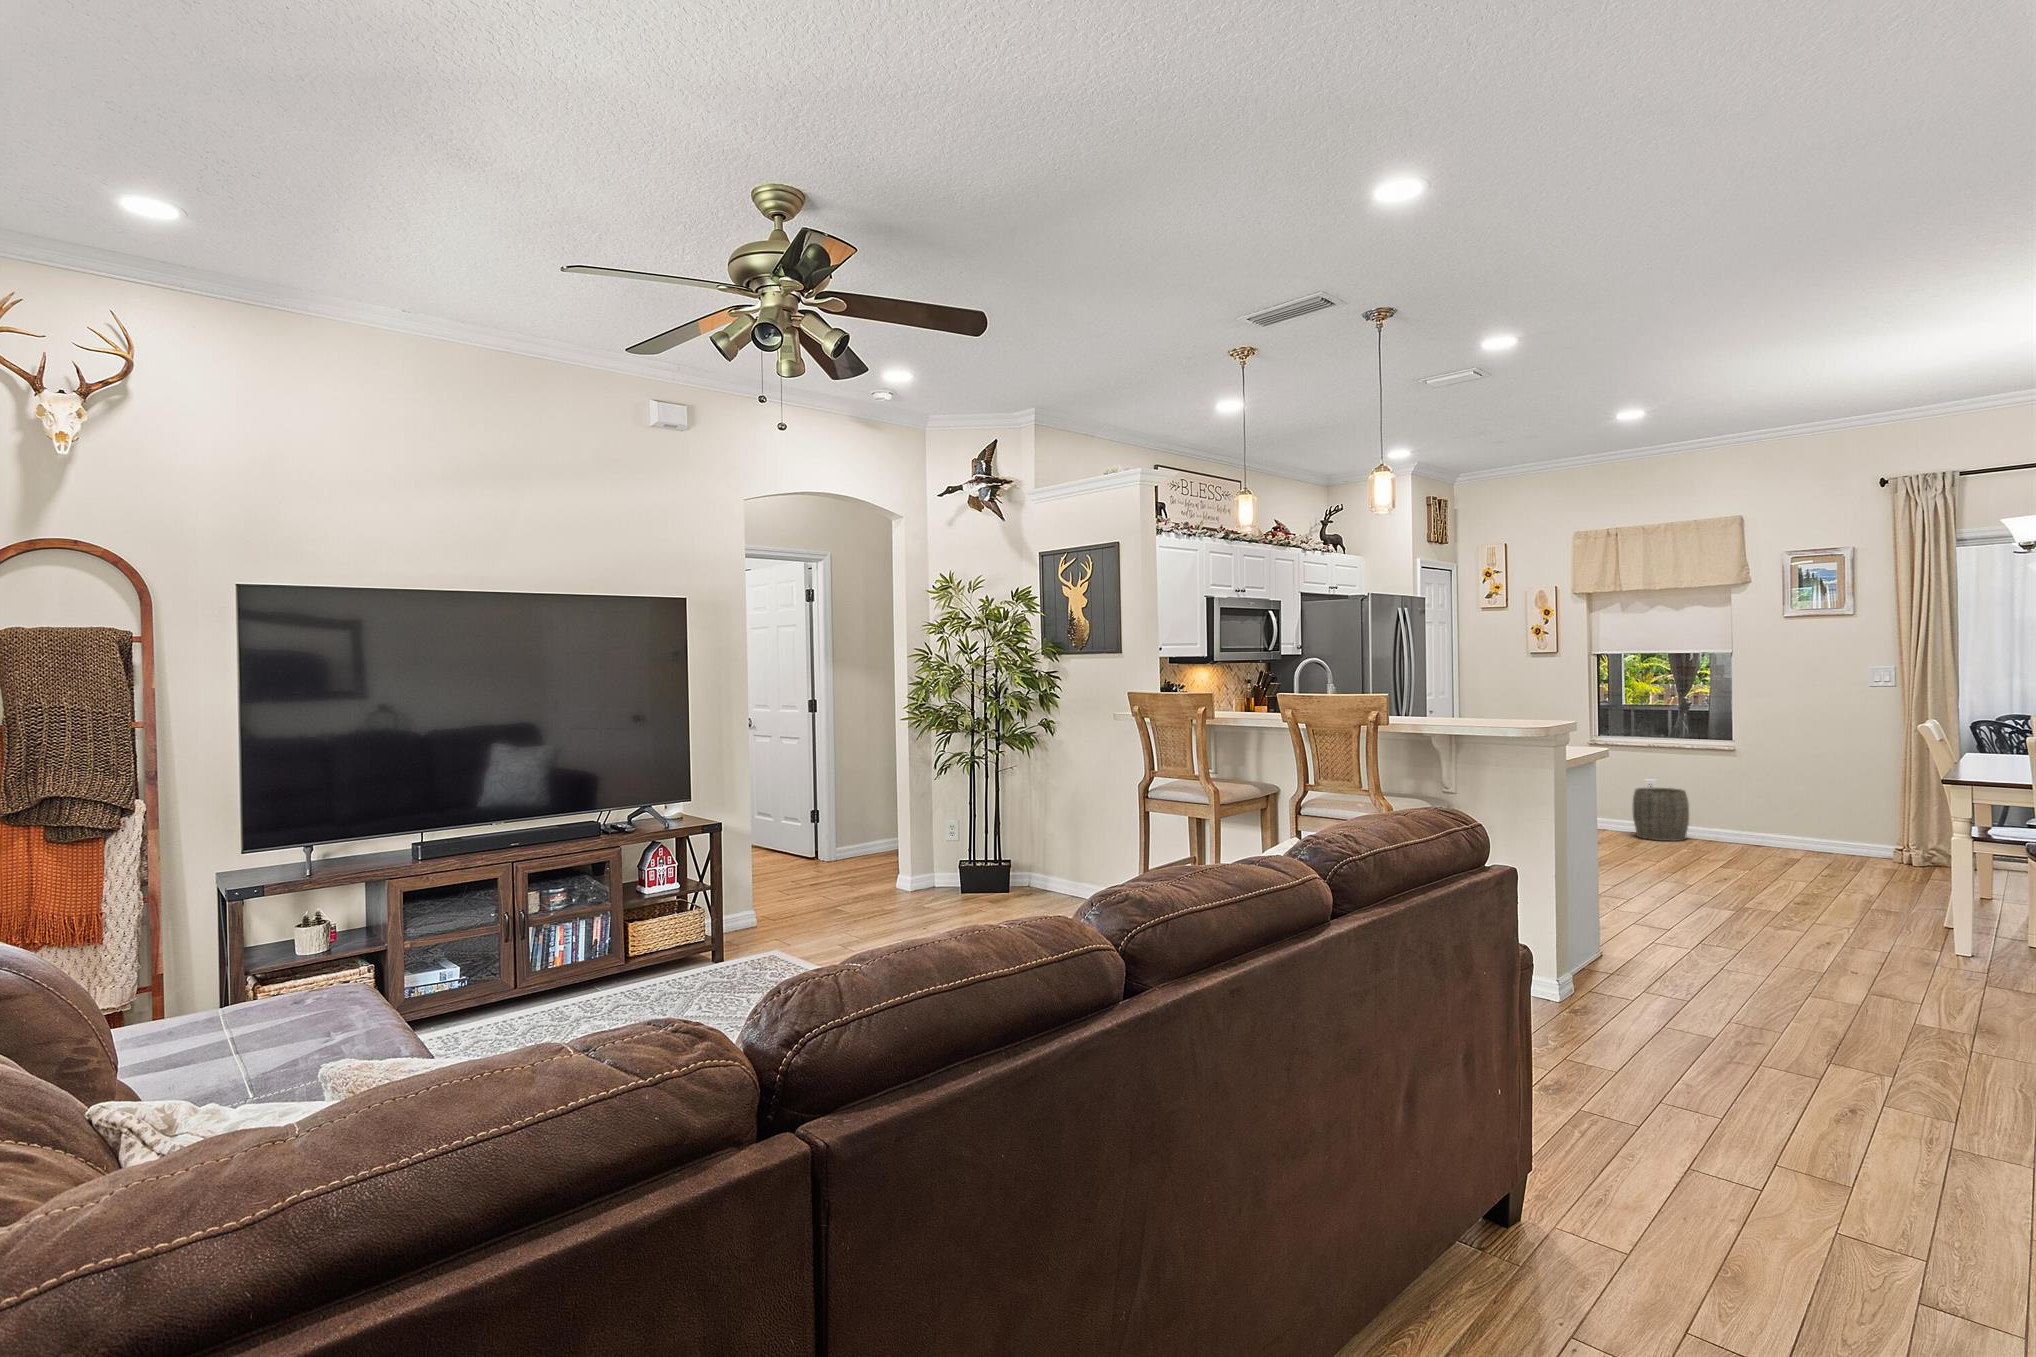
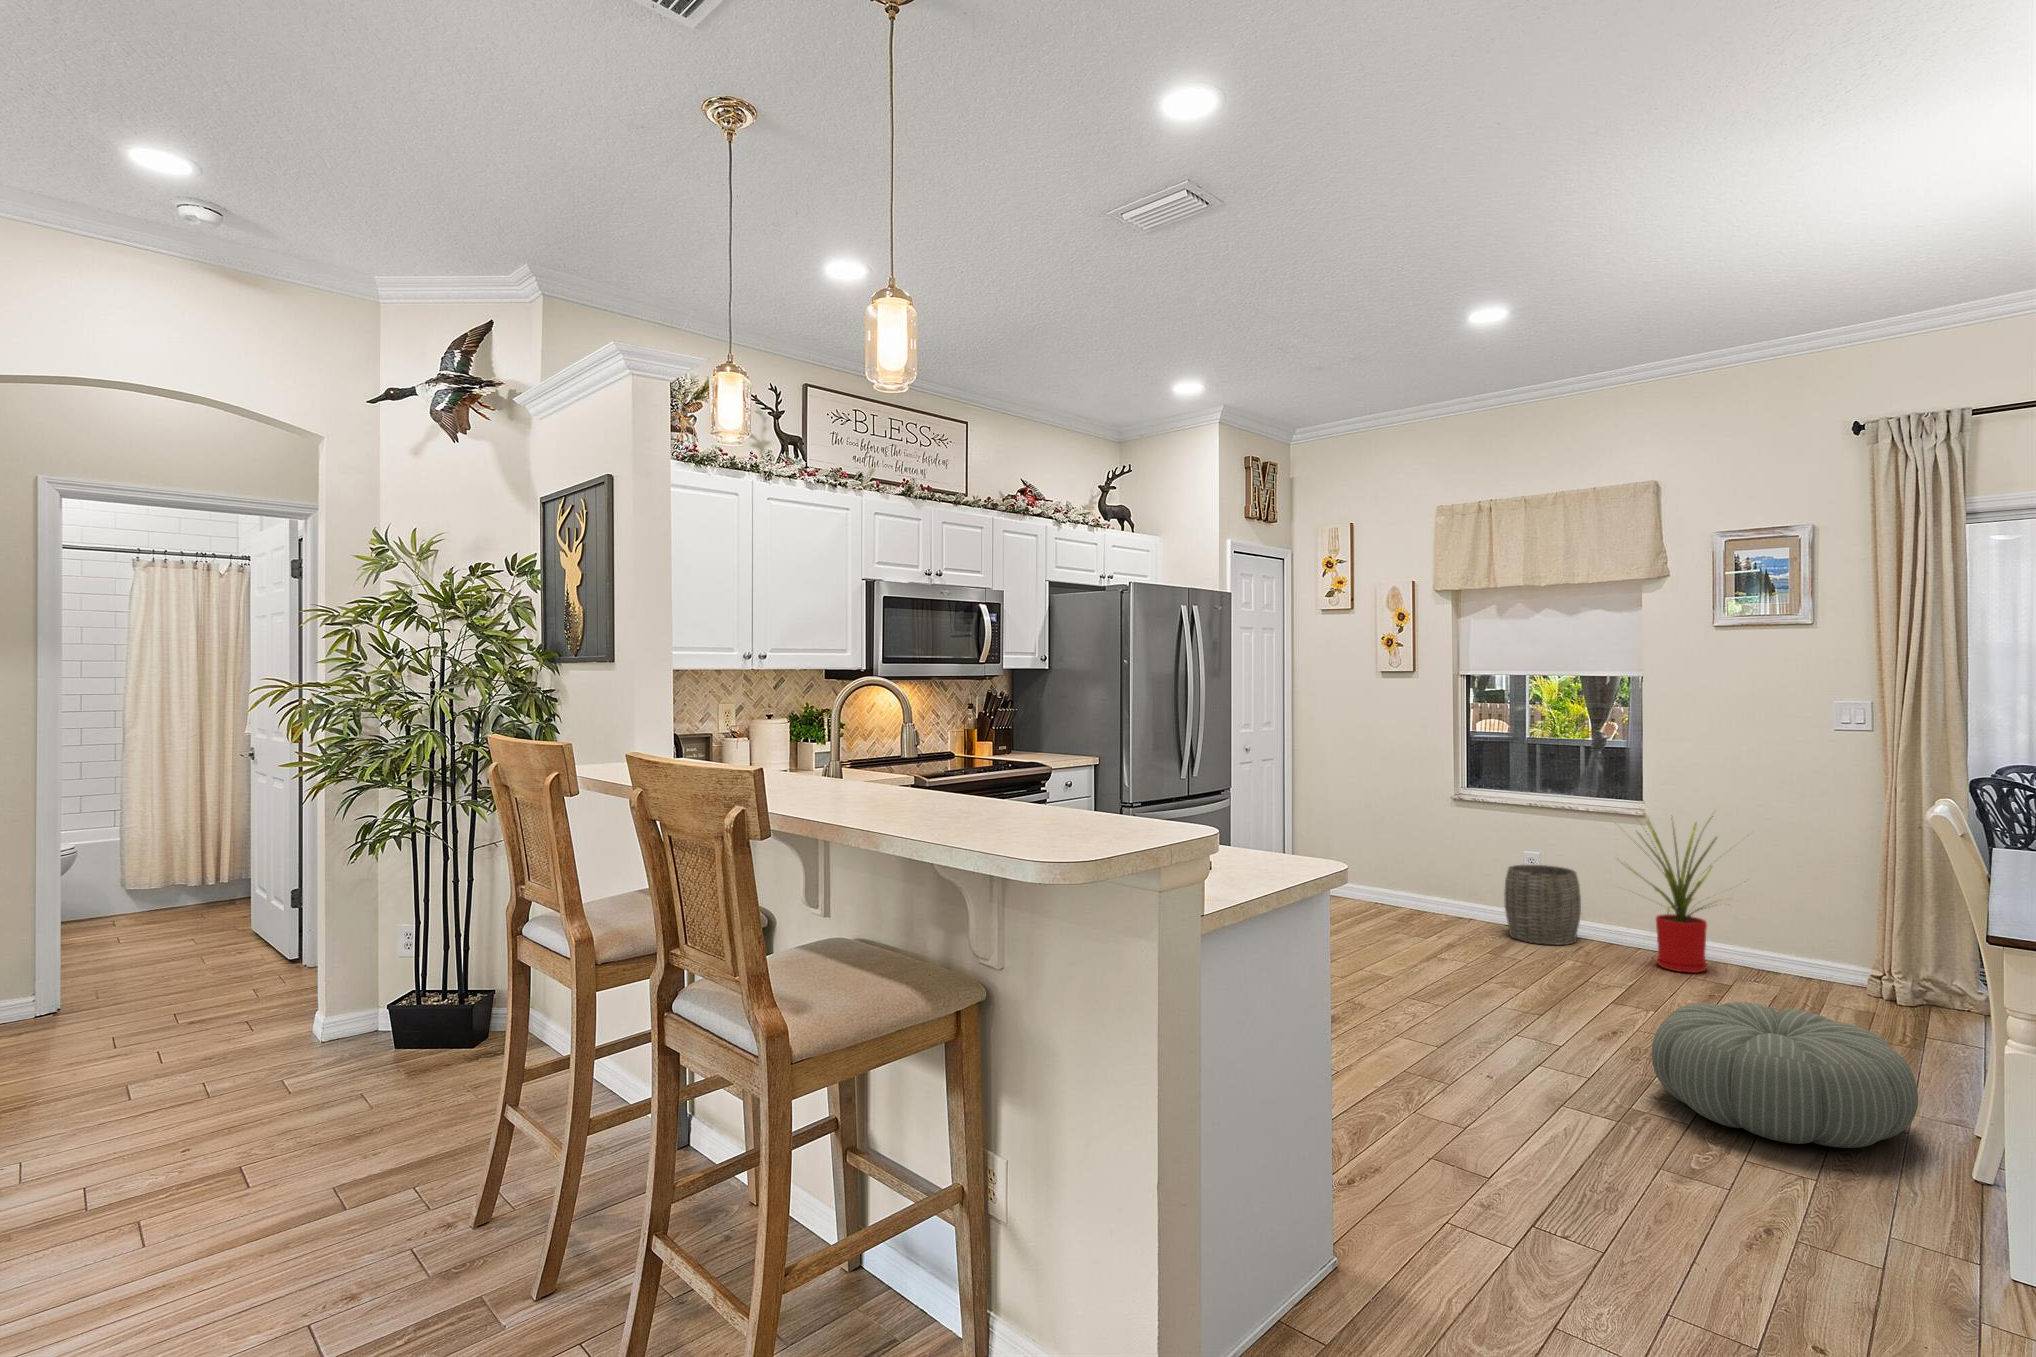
house plant: none [1714,742,1814,853] -> present [1626,816,1717,973]
pouf: none [1753,848,1914,918] -> present [1652,1002,1918,1148]

